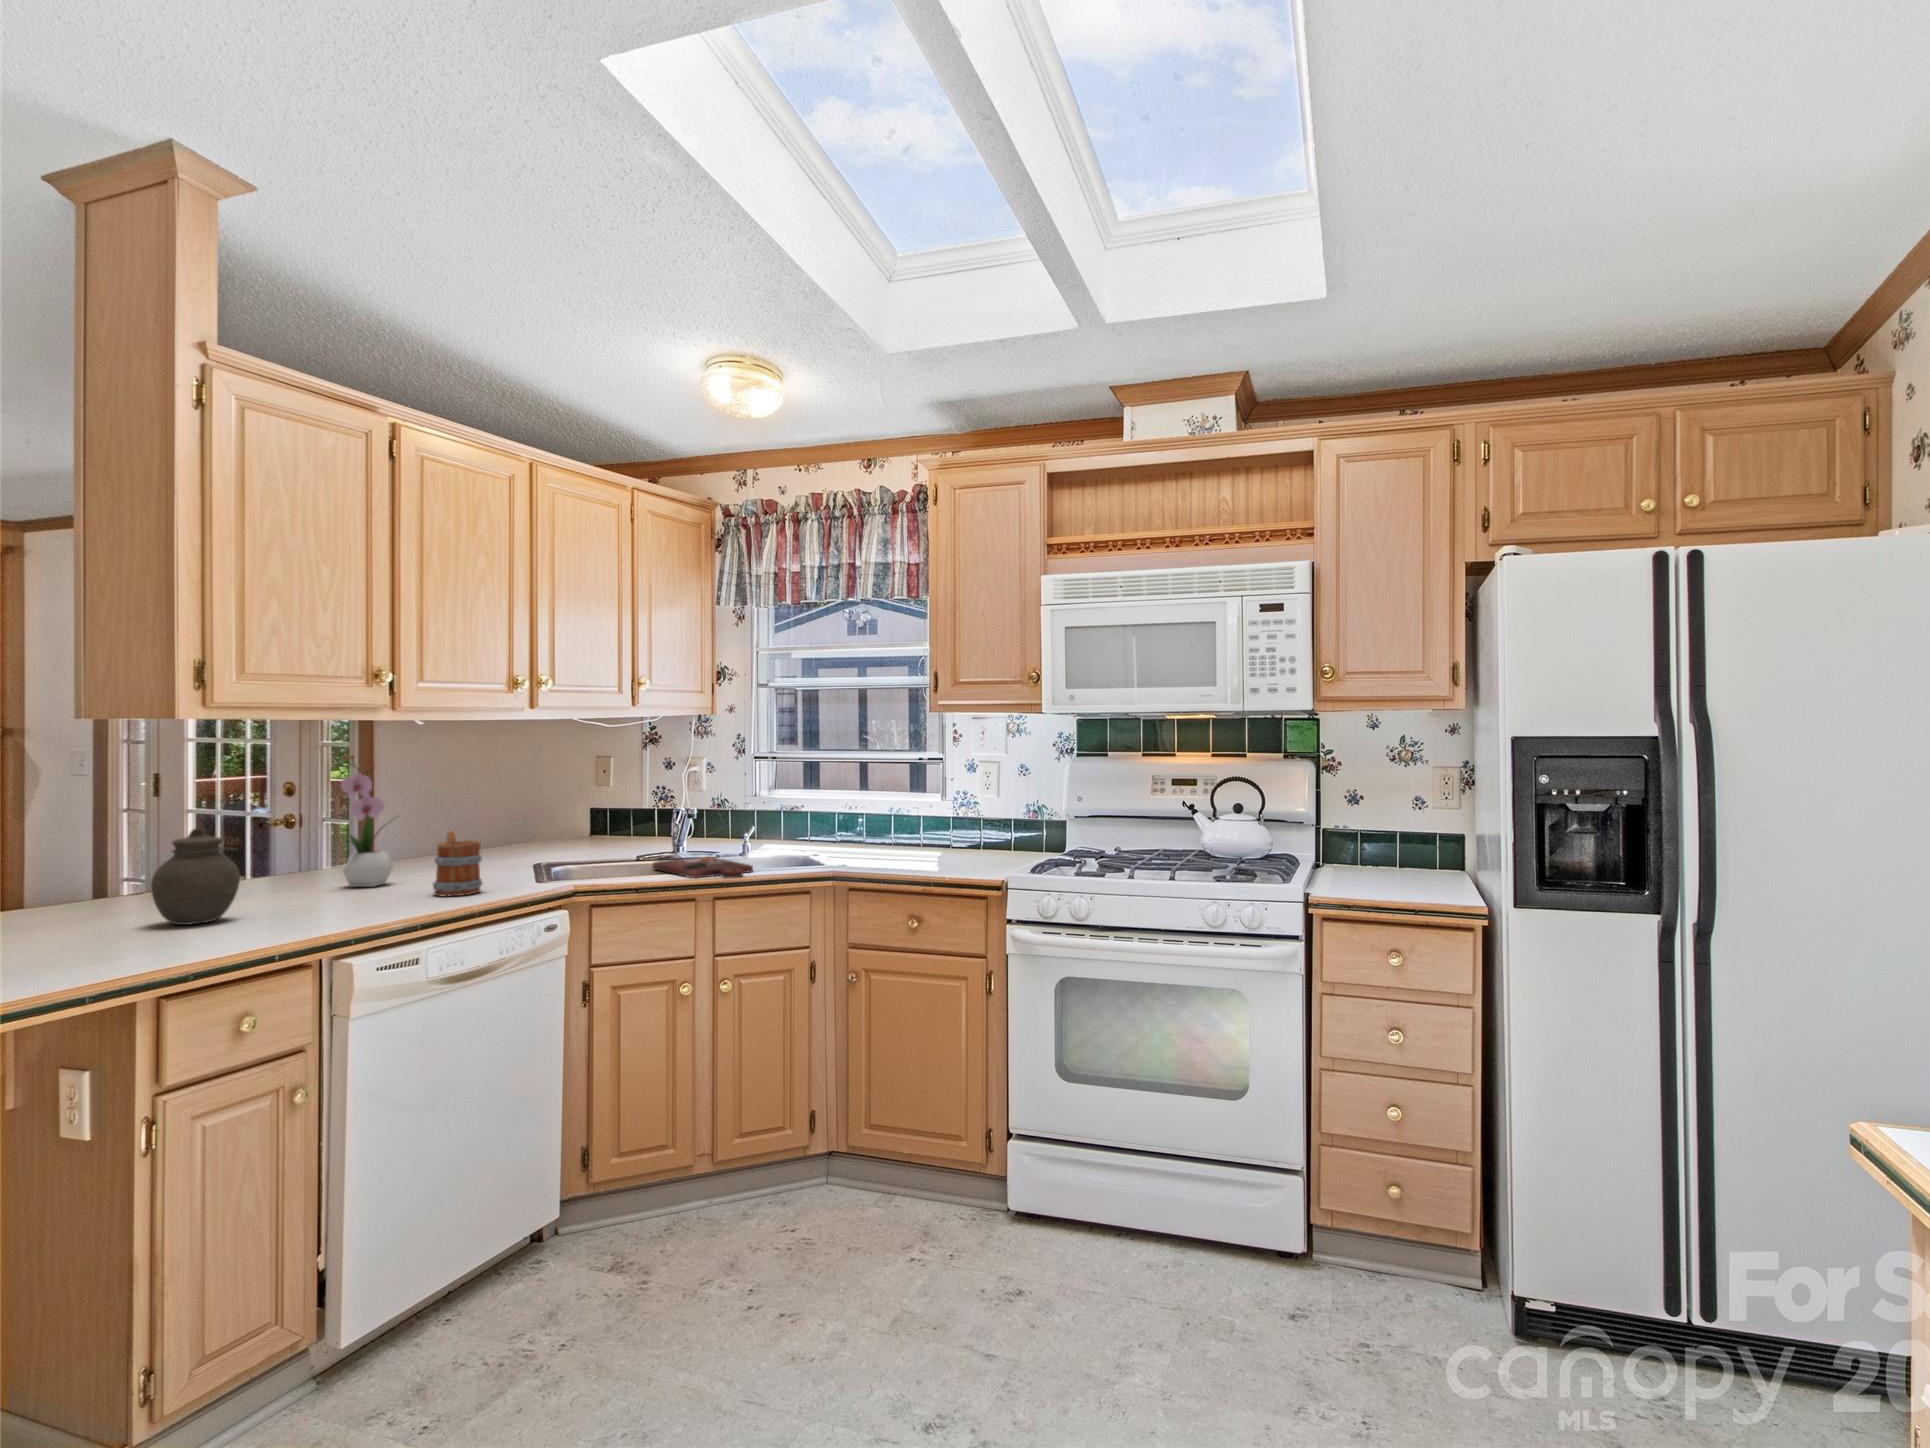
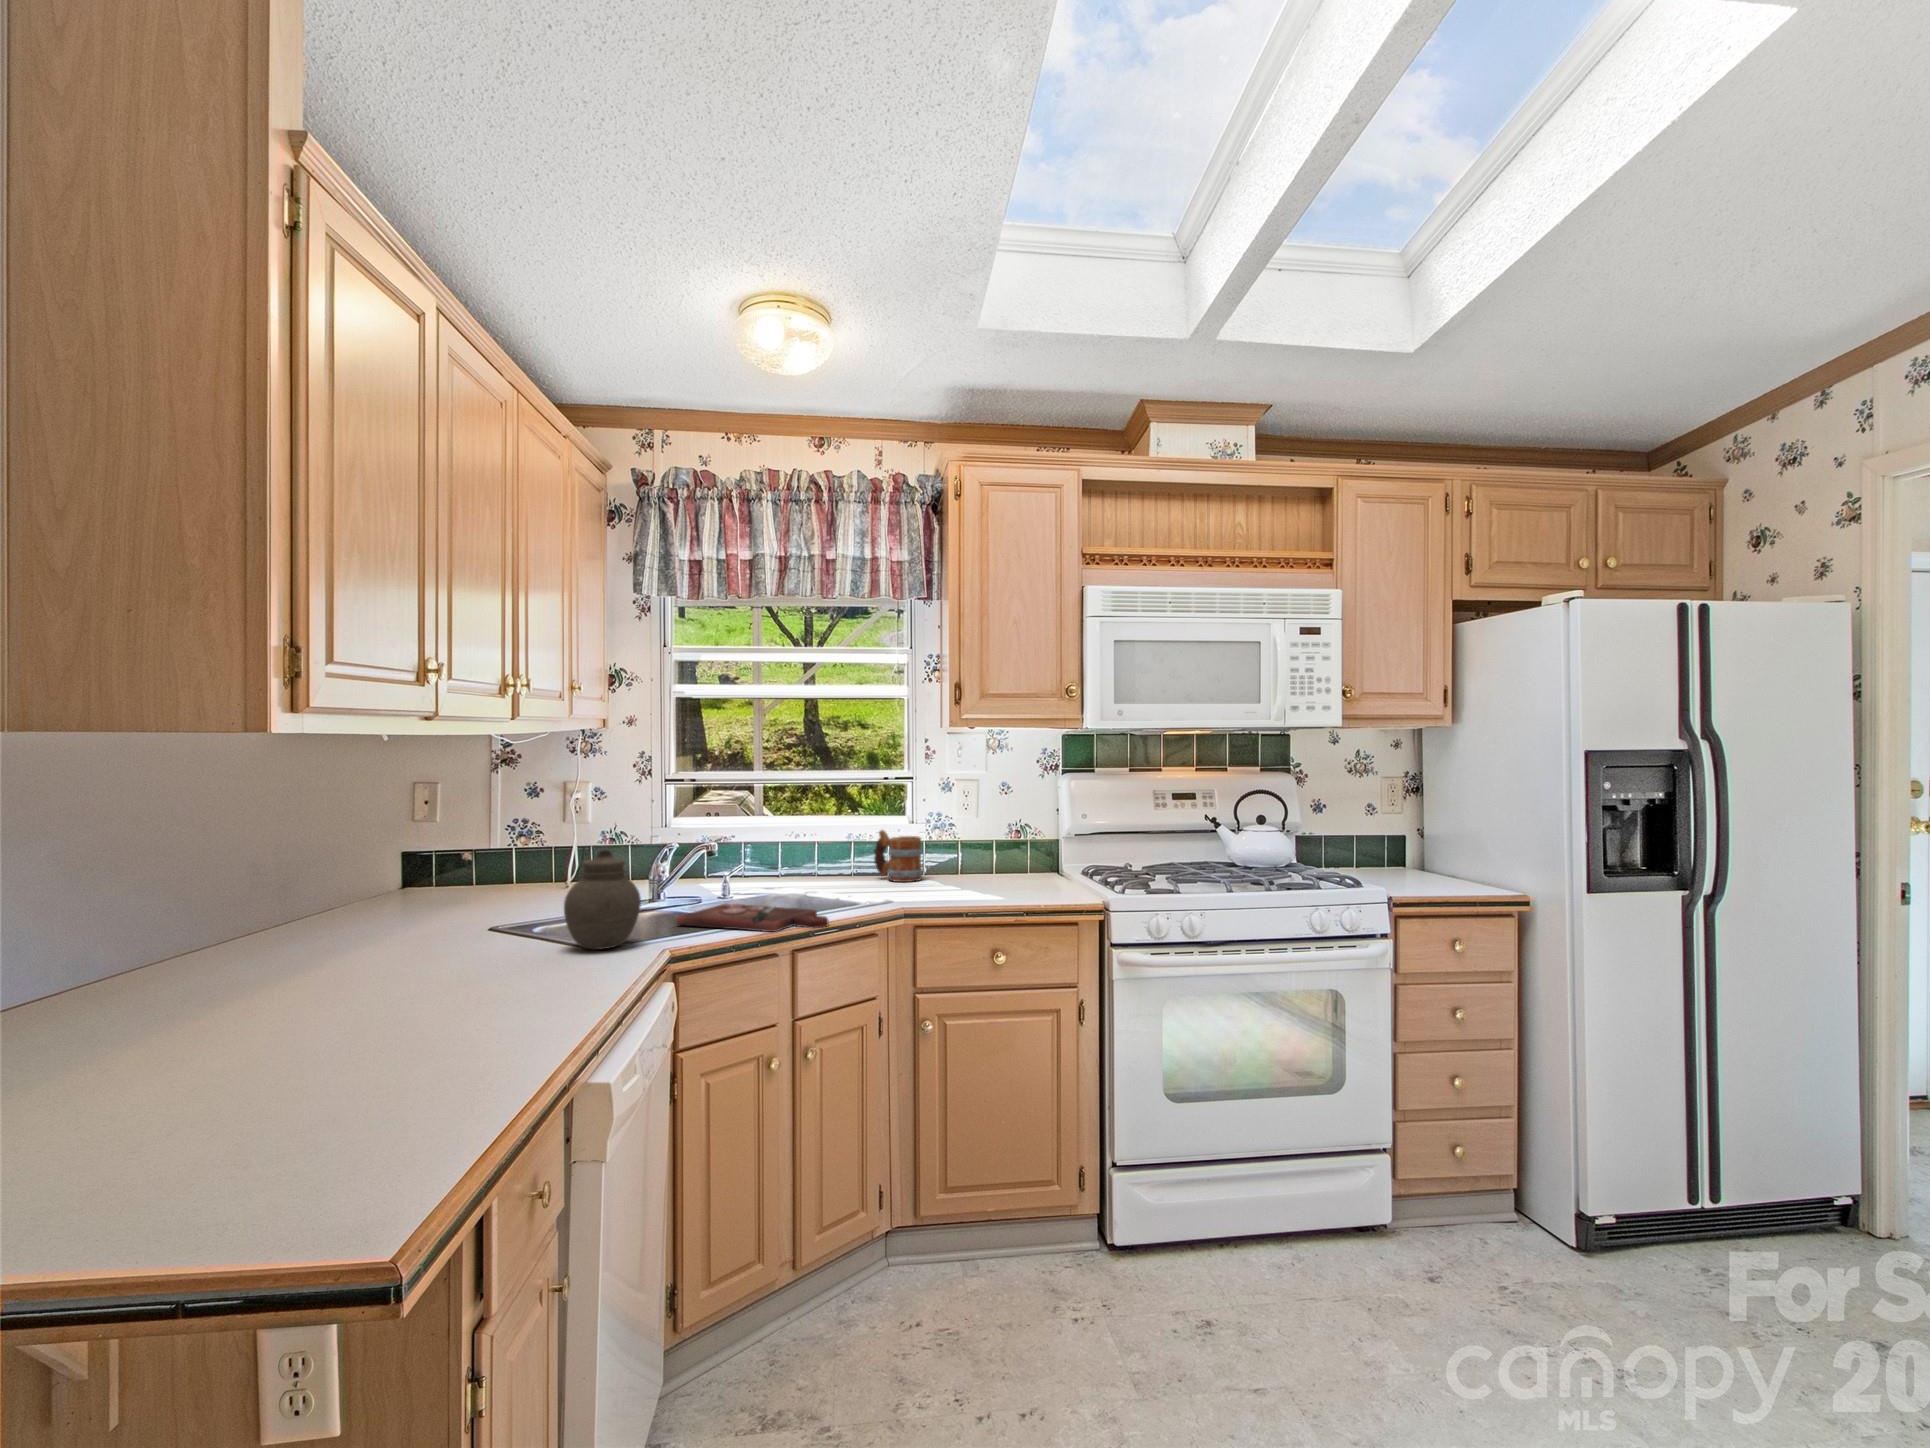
flower arrangement: present [341,755,393,887] -> none [262,787,349,994]
jar: present [151,828,240,925] -> present [564,849,641,950]
mug: present [433,831,482,896] -> present [874,830,923,882]

